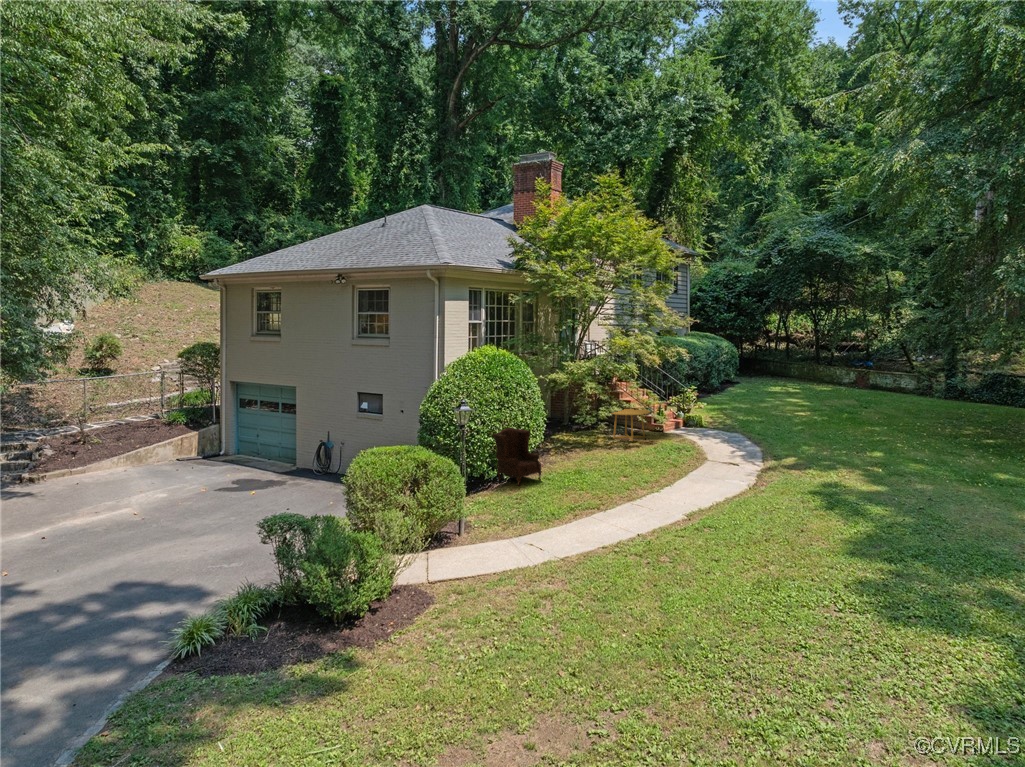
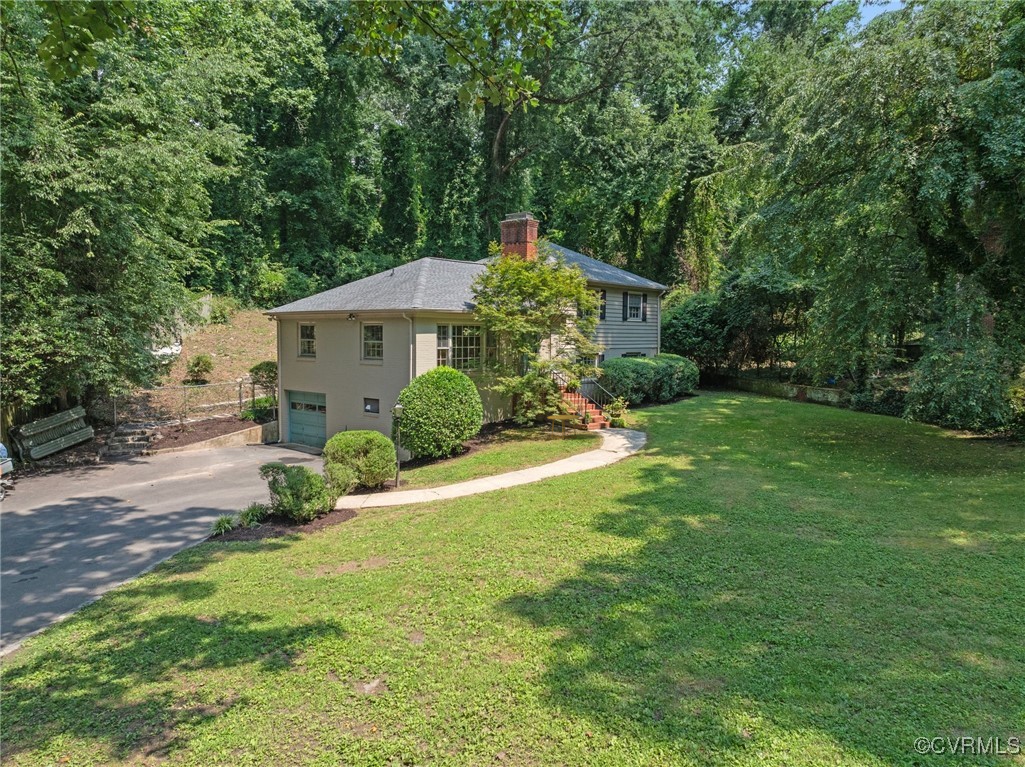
armchair: present [493,428,541,486] -> none [431,423,463,462]

